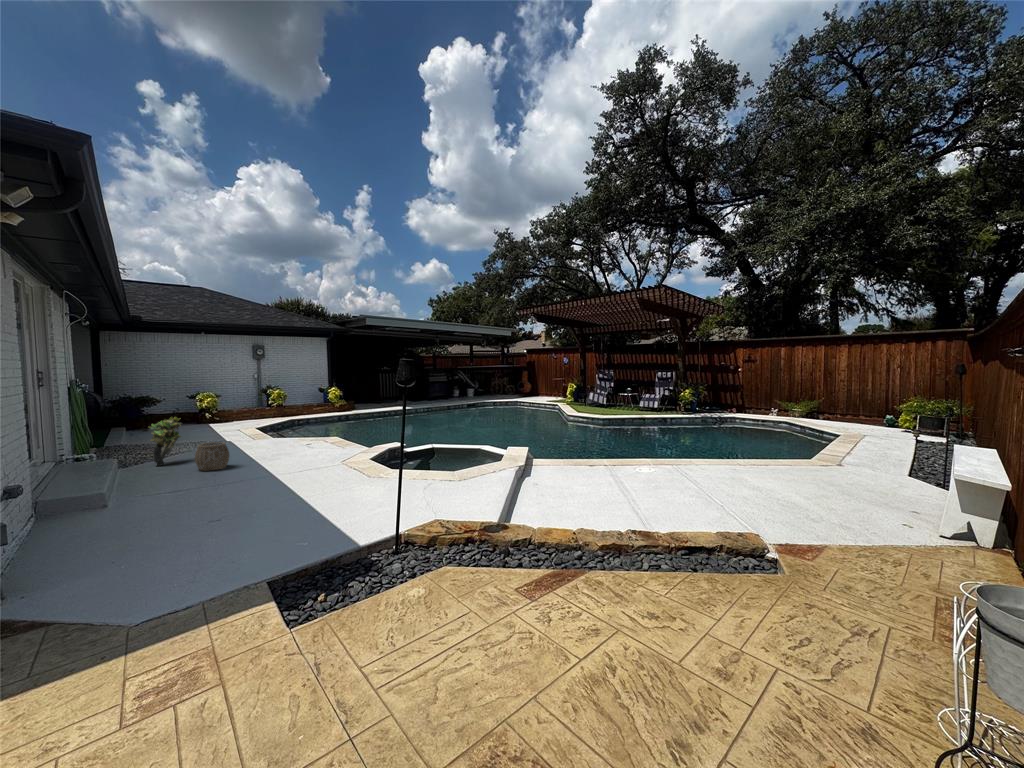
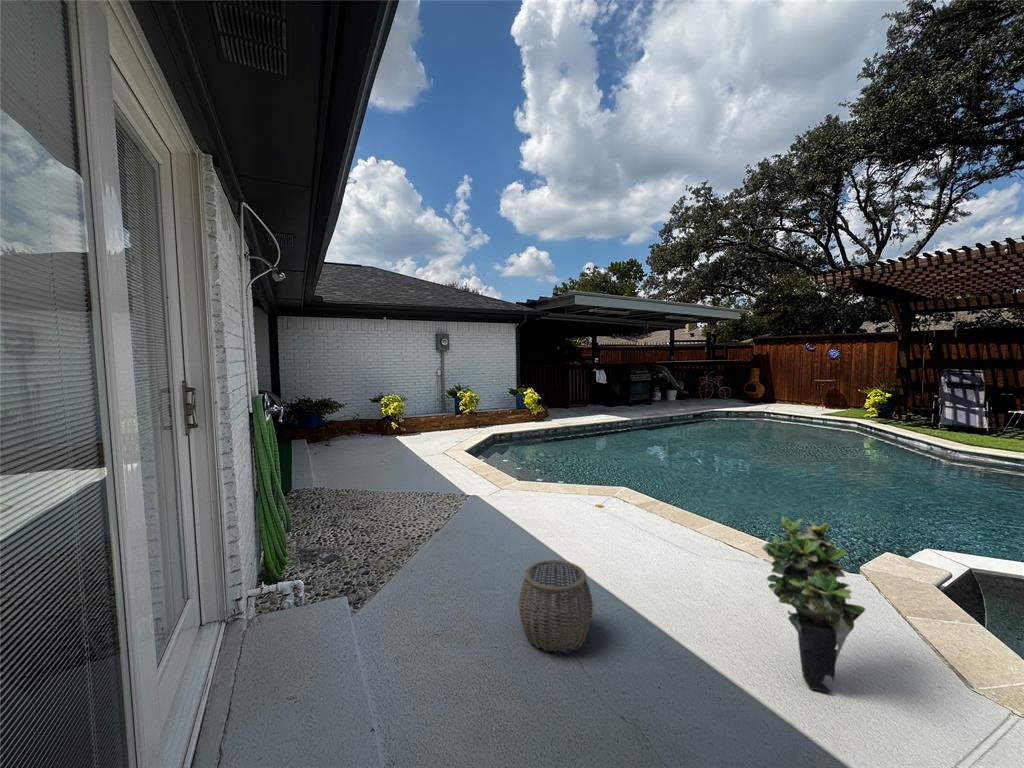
potted plant: present [149,417,181,466] -> present [762,517,865,693]

